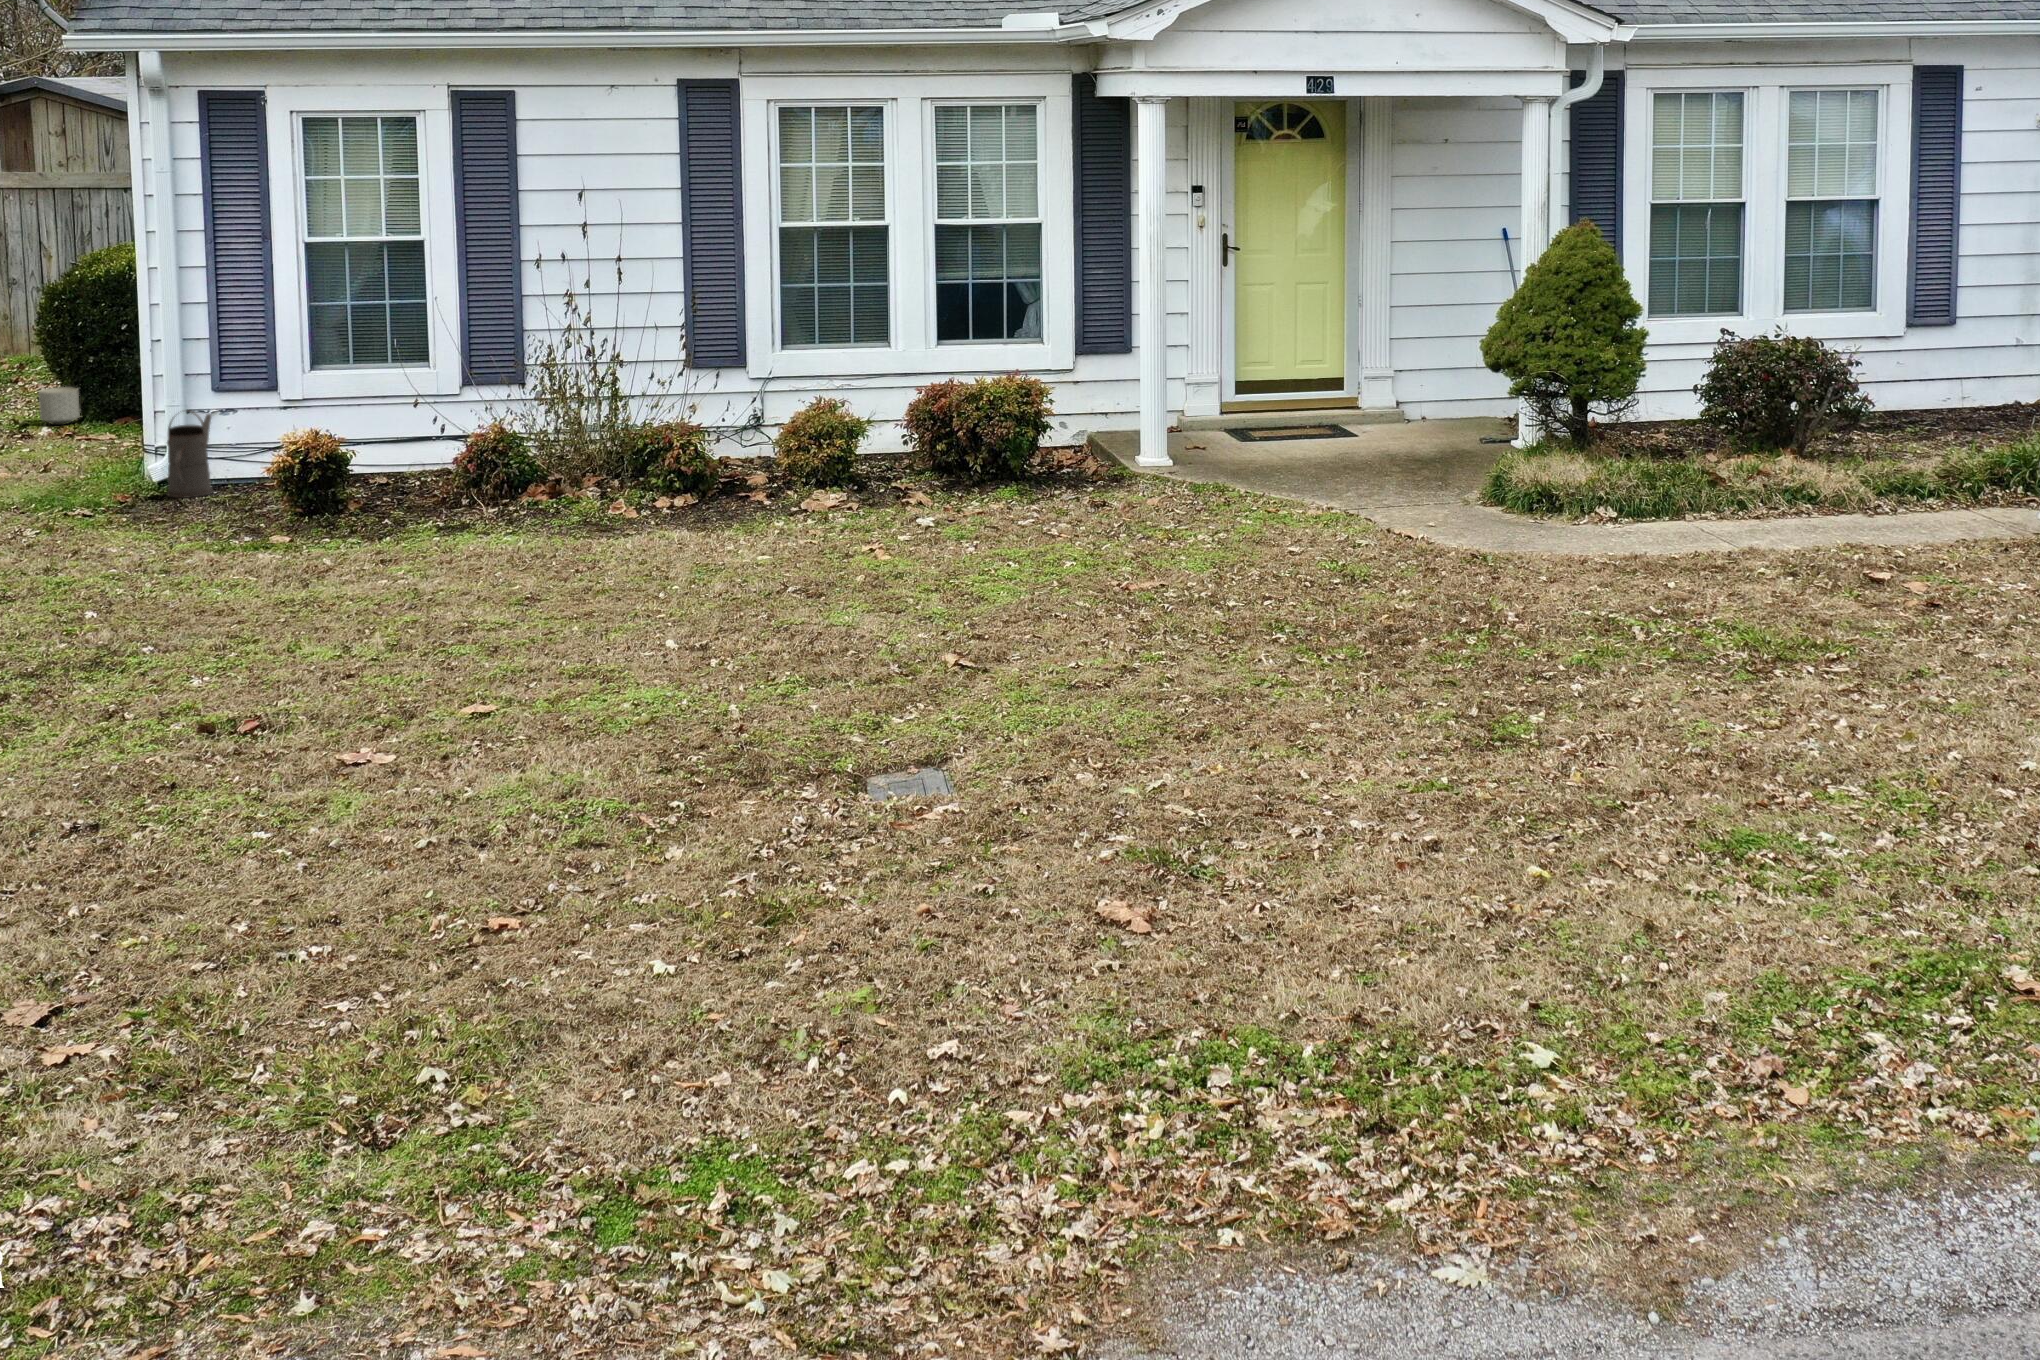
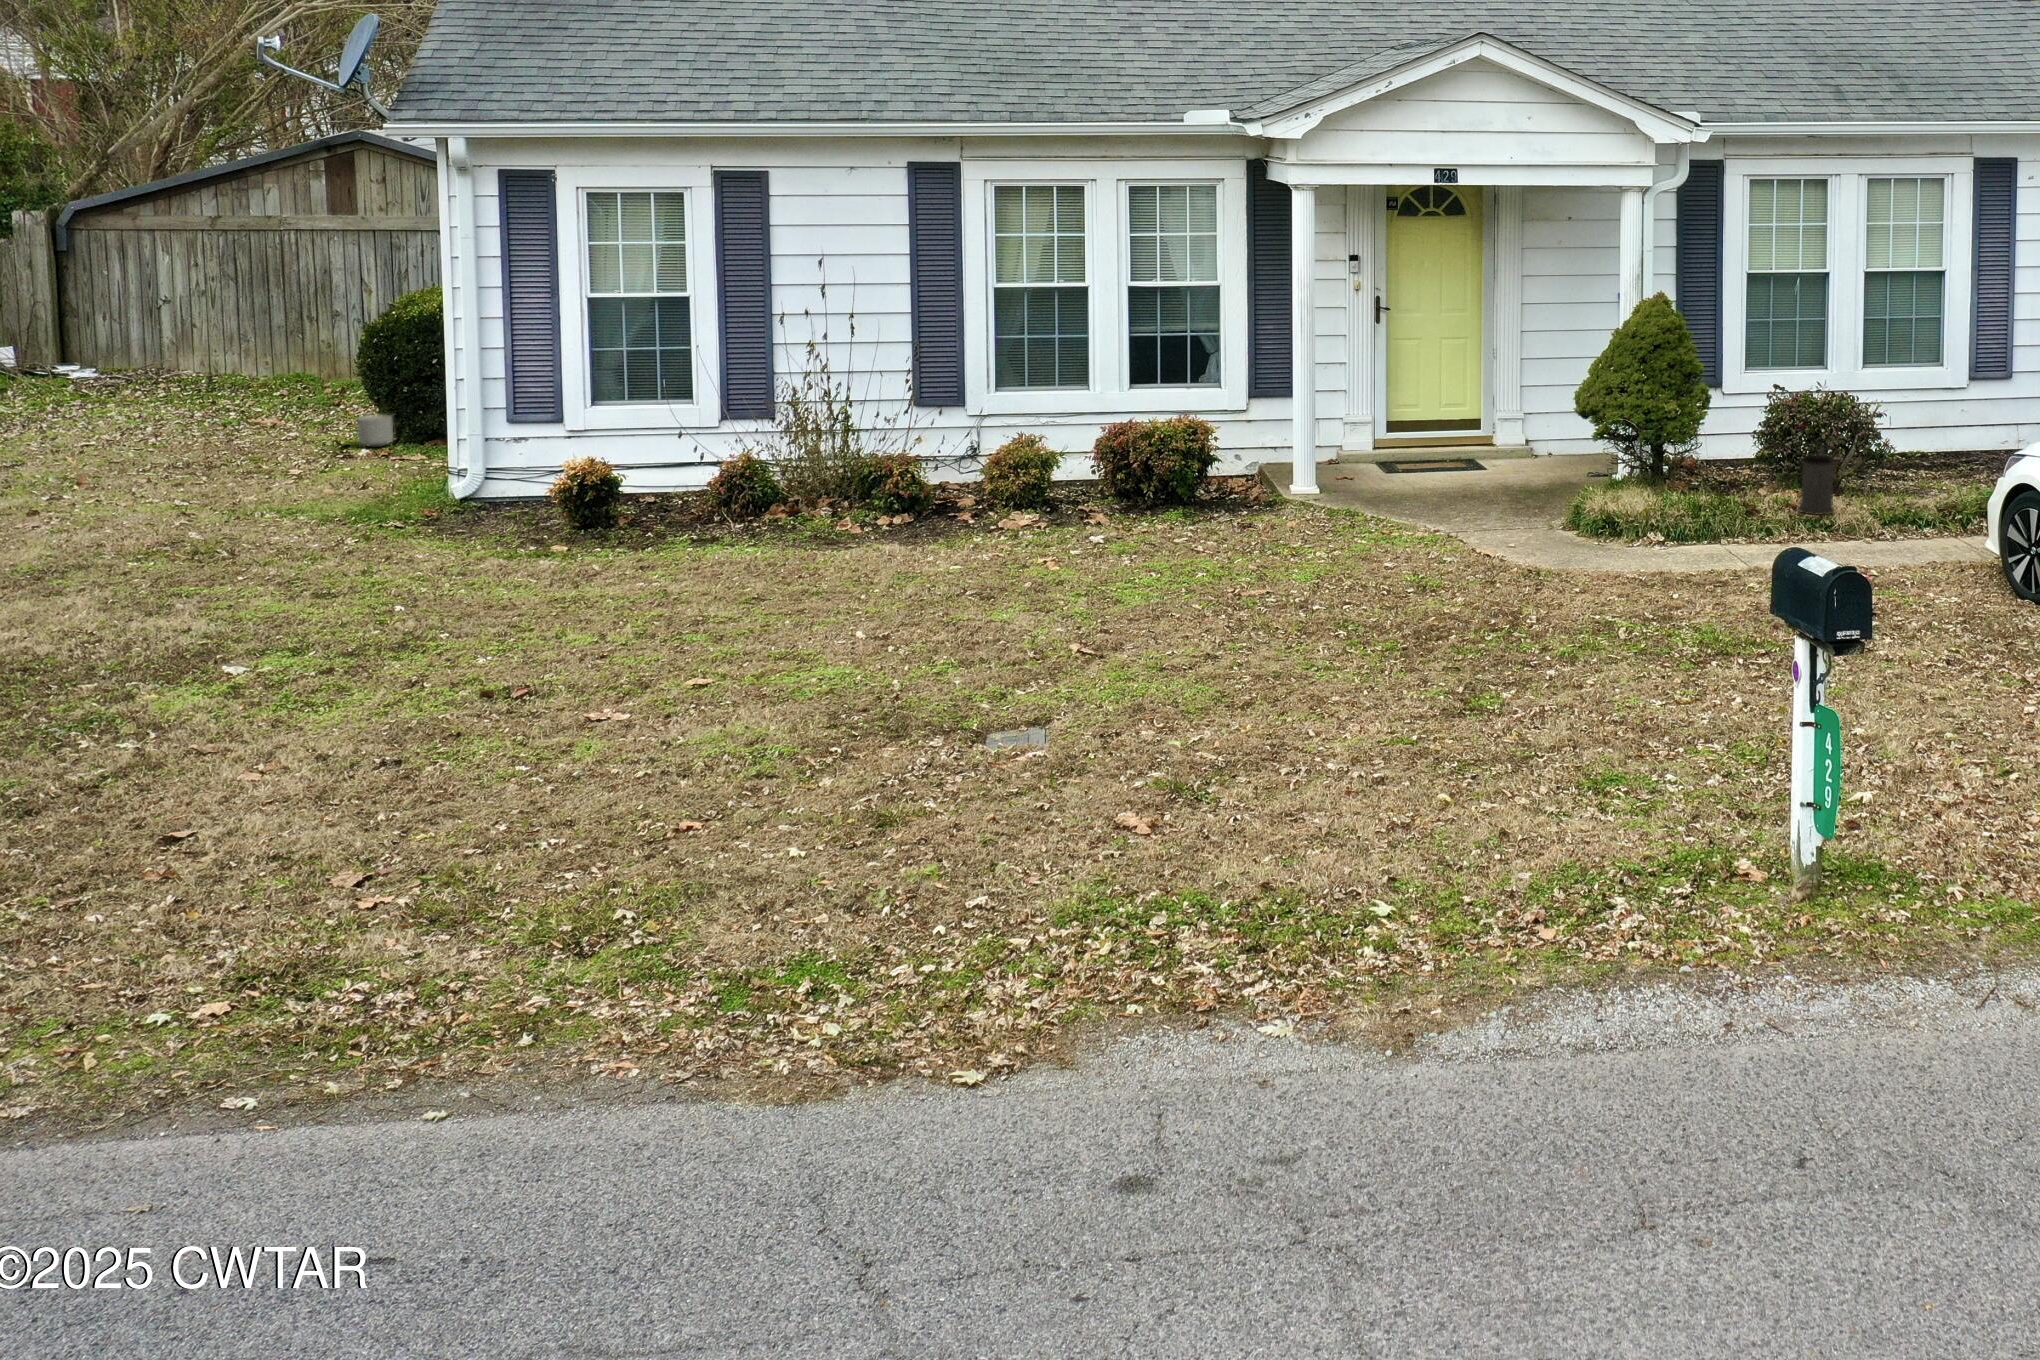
watering can: present [167,410,213,498] -> present [1799,445,1834,515]

